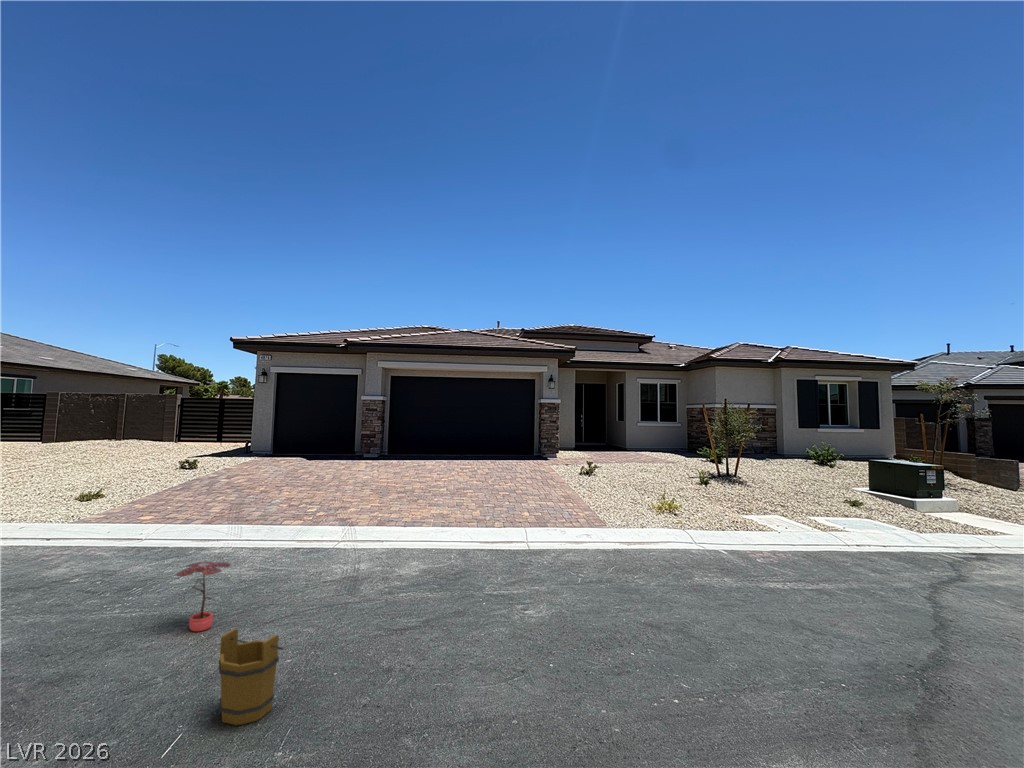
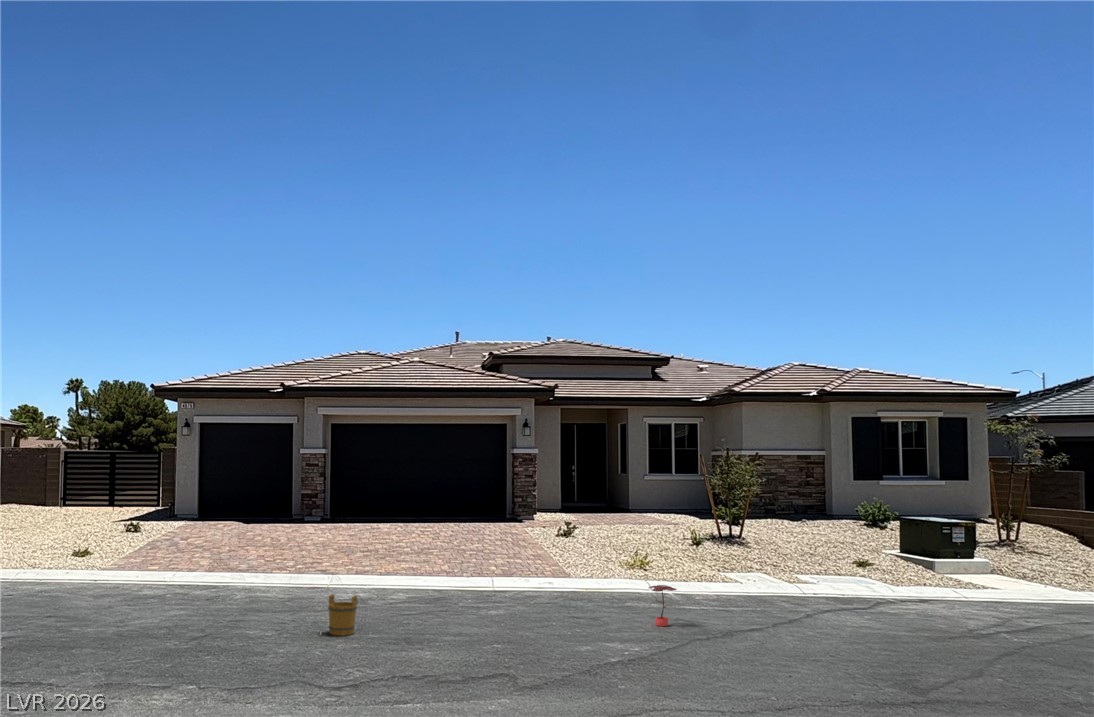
potted plant: present [176,562,231,631] -> present [649,585,677,626]

